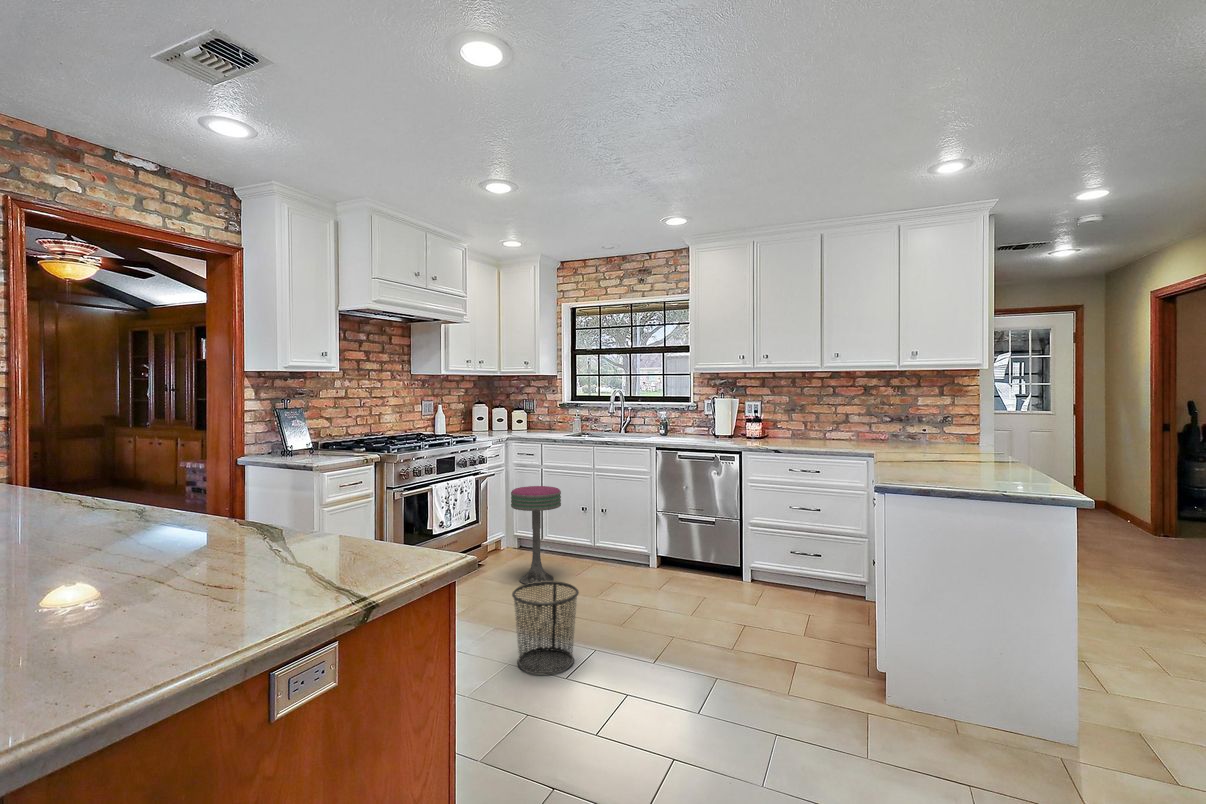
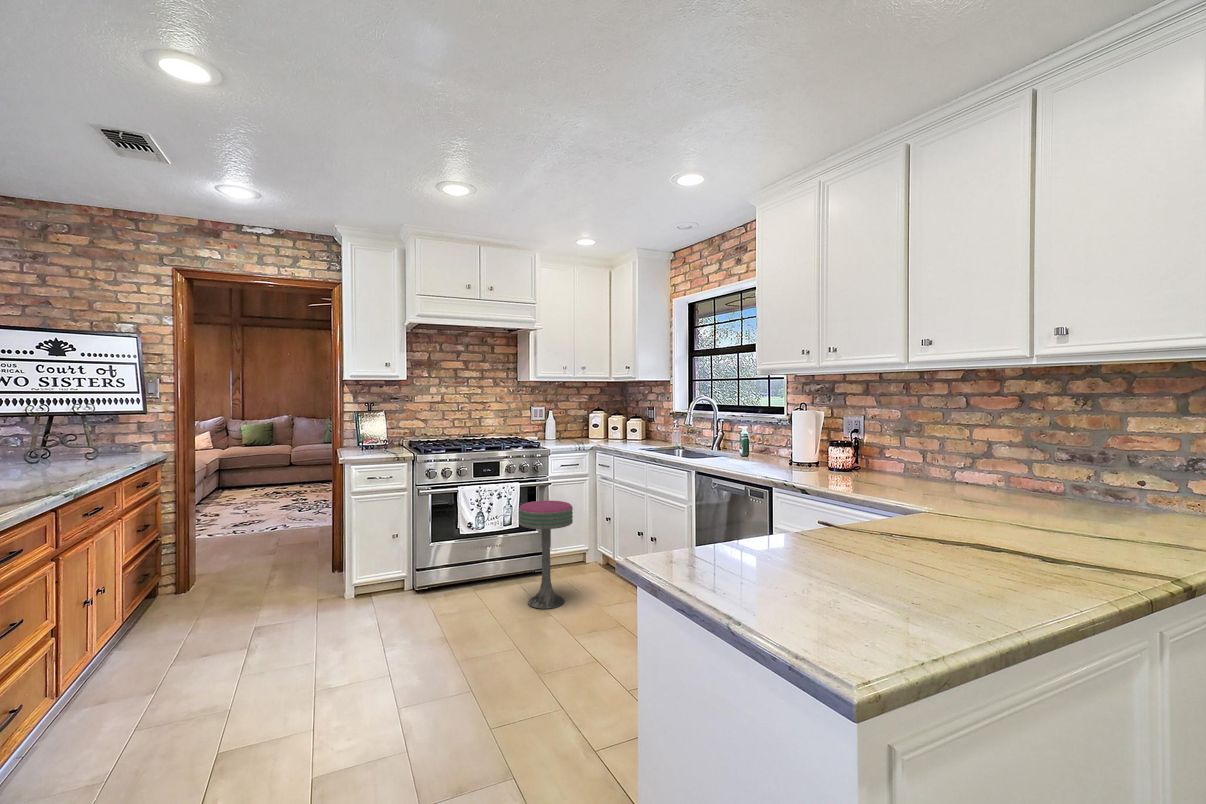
waste bin: present [512,581,579,674] -> none [348,606,425,712]

